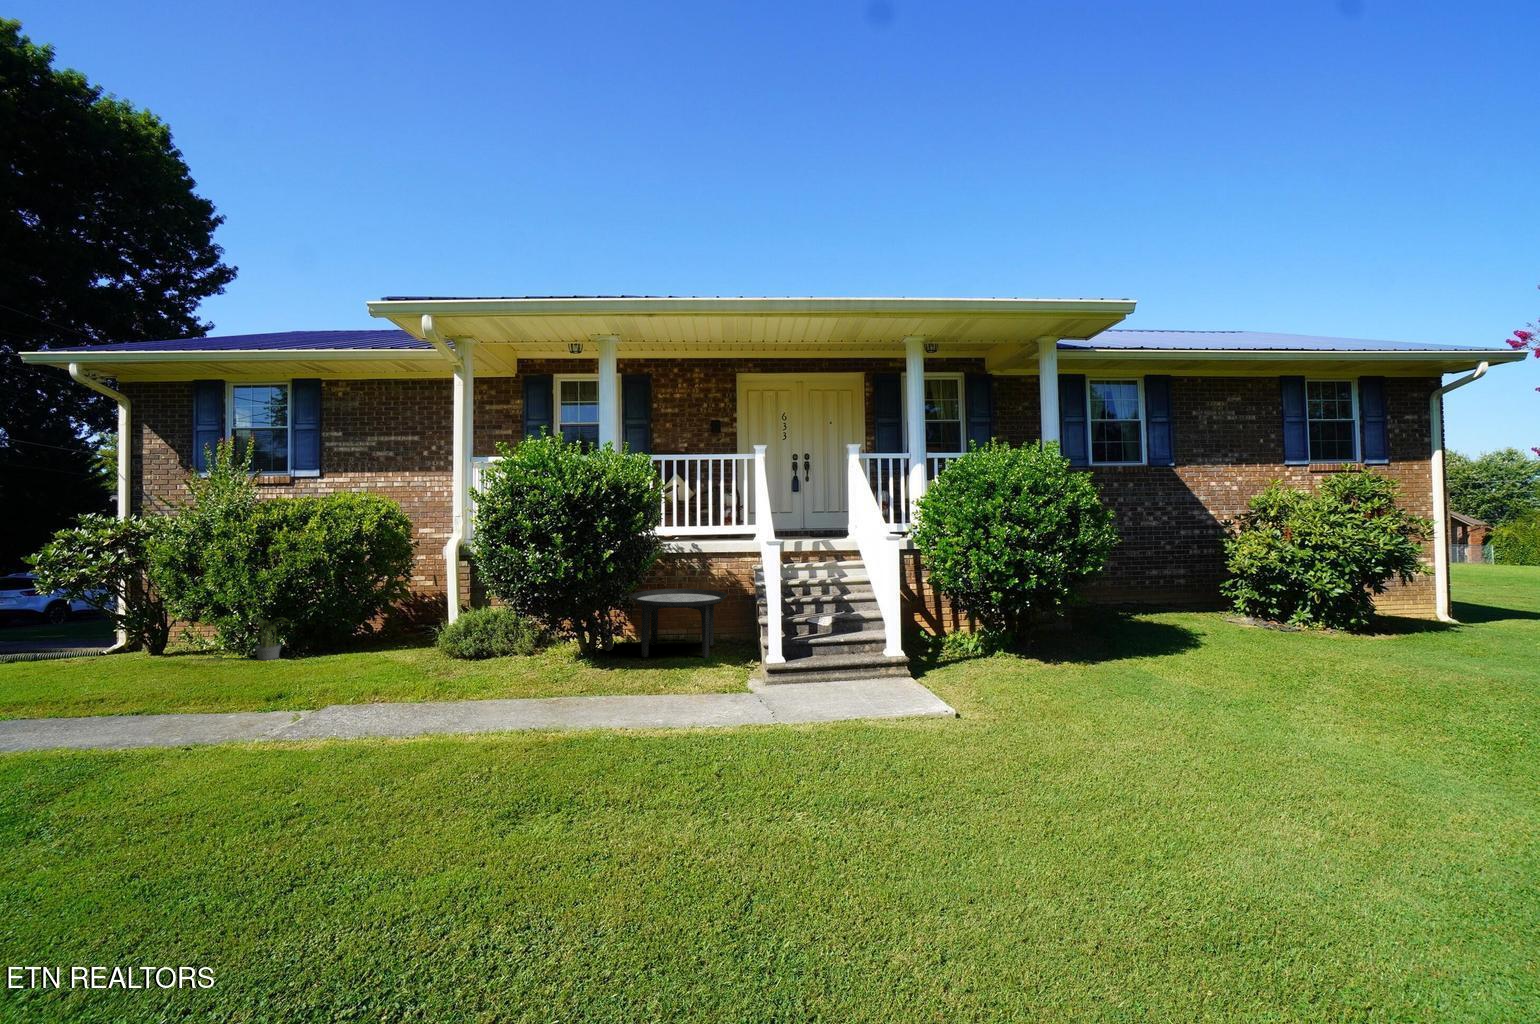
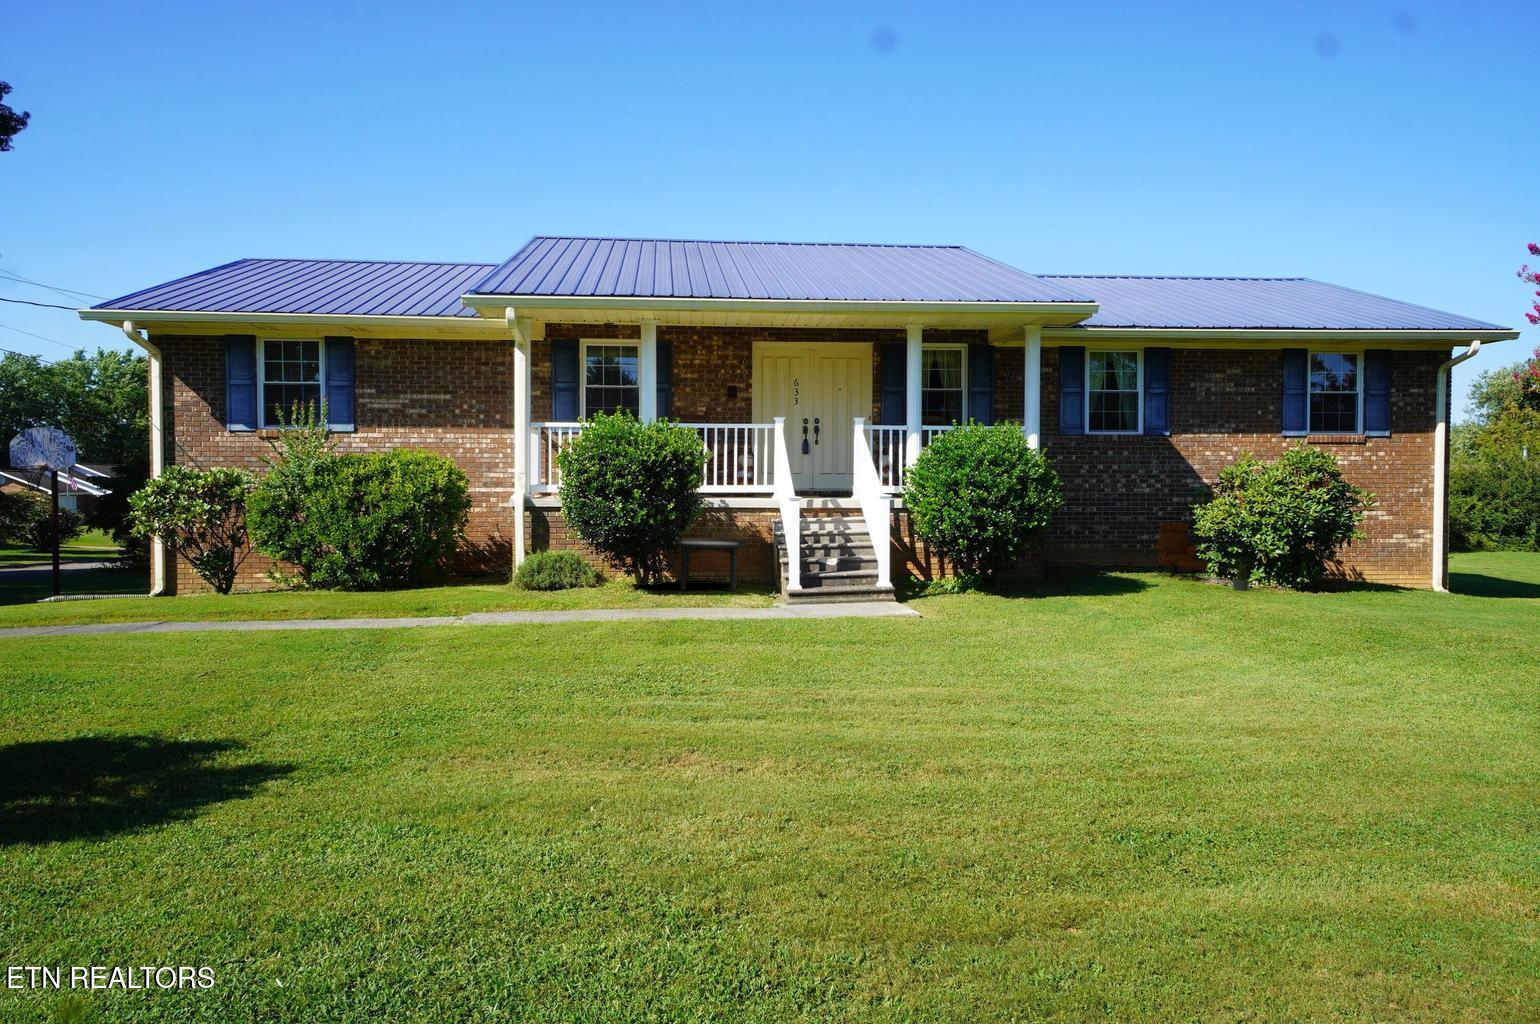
lounge chair: none [1165,557,1235,622] -> present [1154,523,1208,581]
potted plant: present [243,617,291,660] -> present [1230,558,1259,590]

